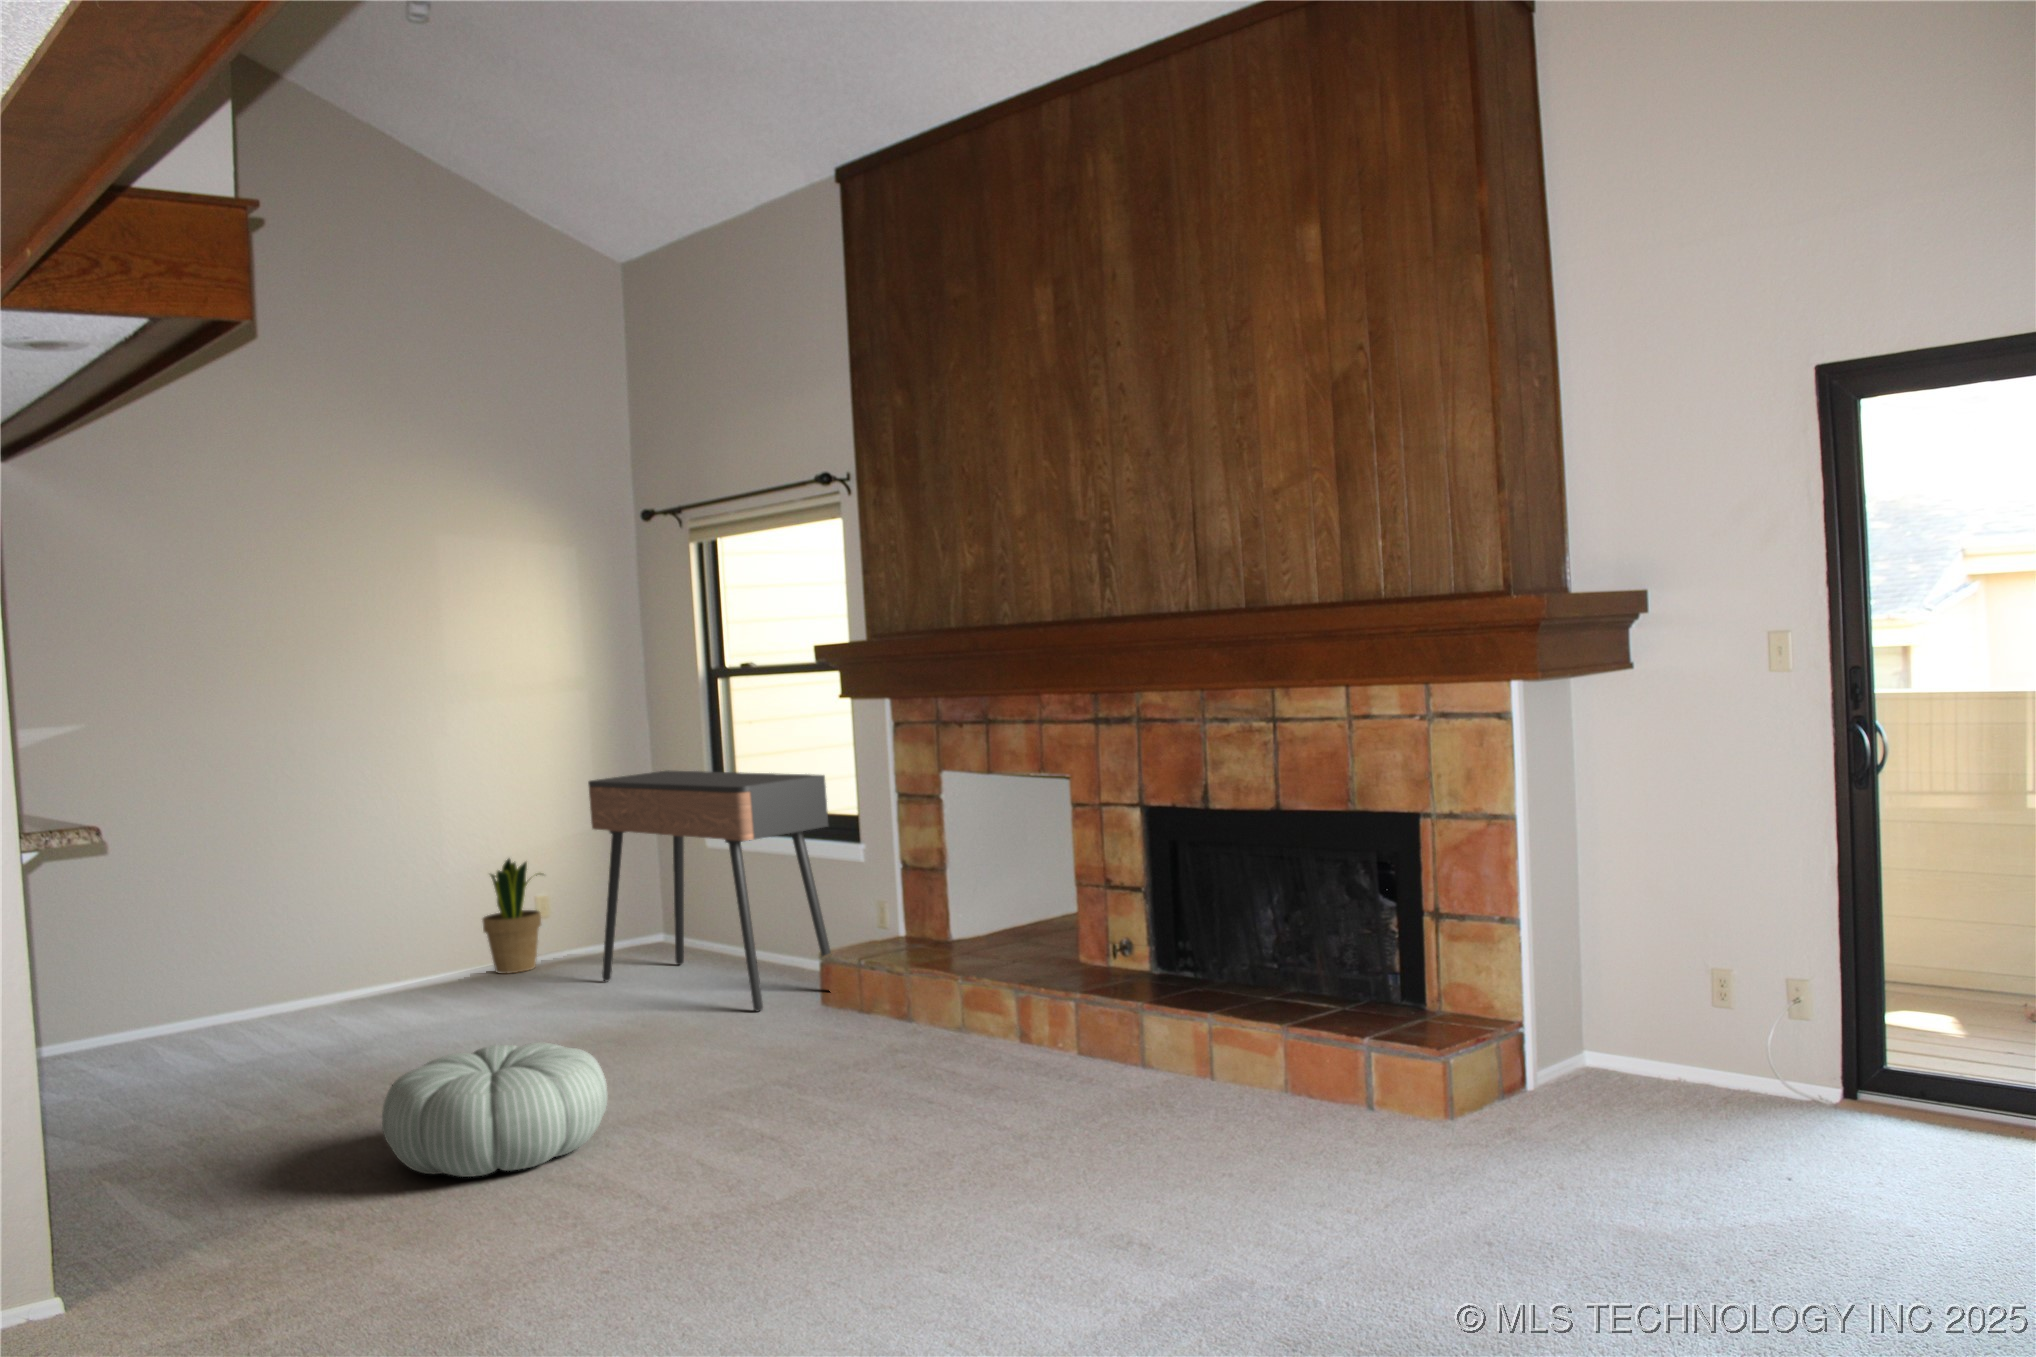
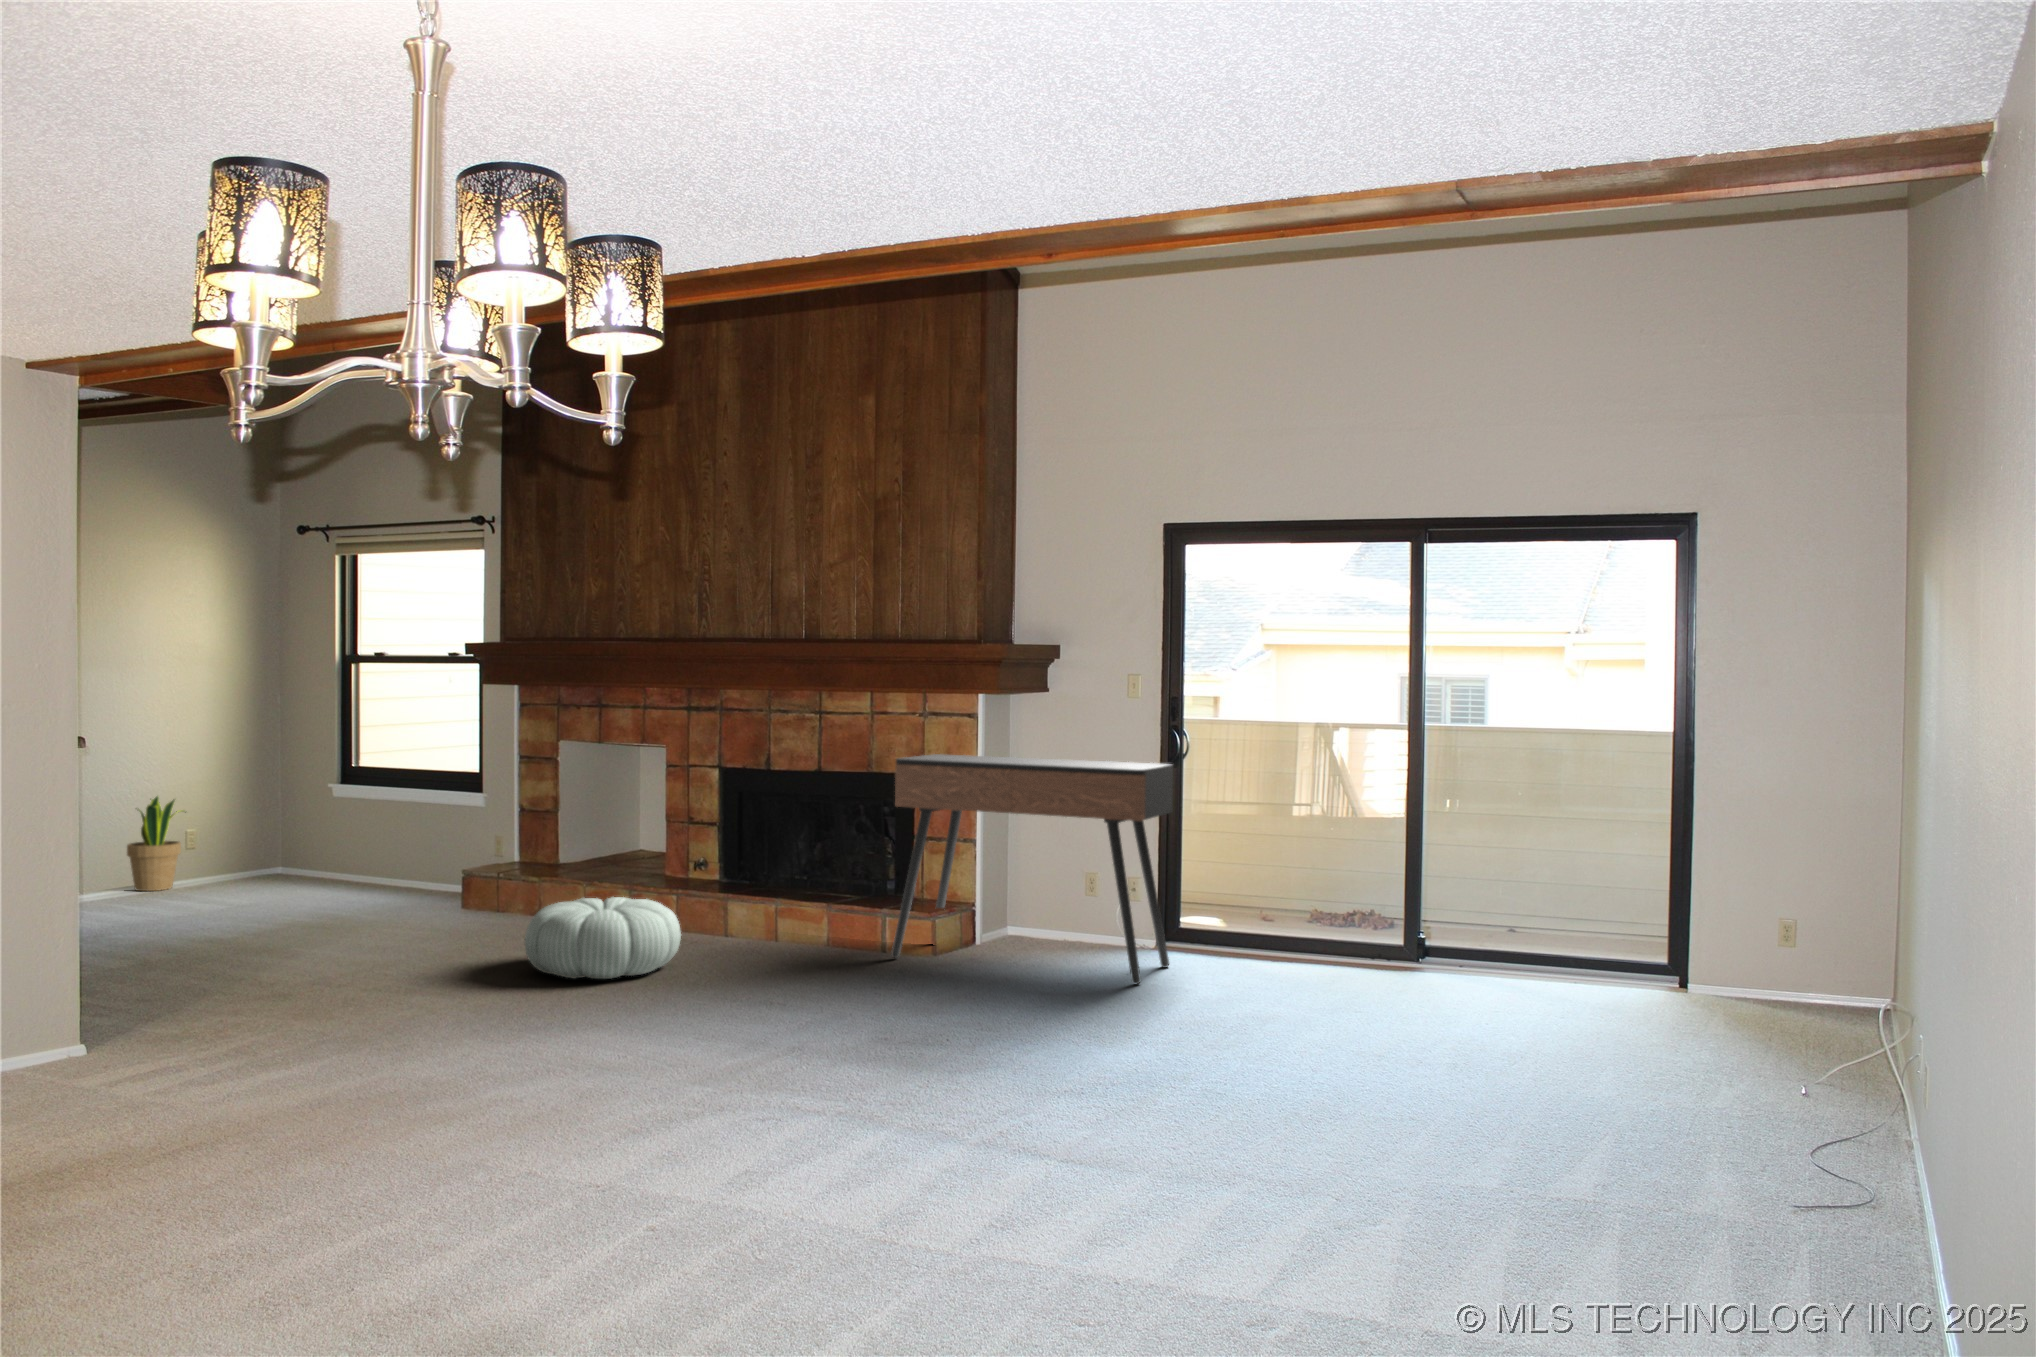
console table: present [588,770,831,1011] -> present [891,754,1173,984]
pouf: present [382,1042,608,1177] -> present [525,897,681,979]

